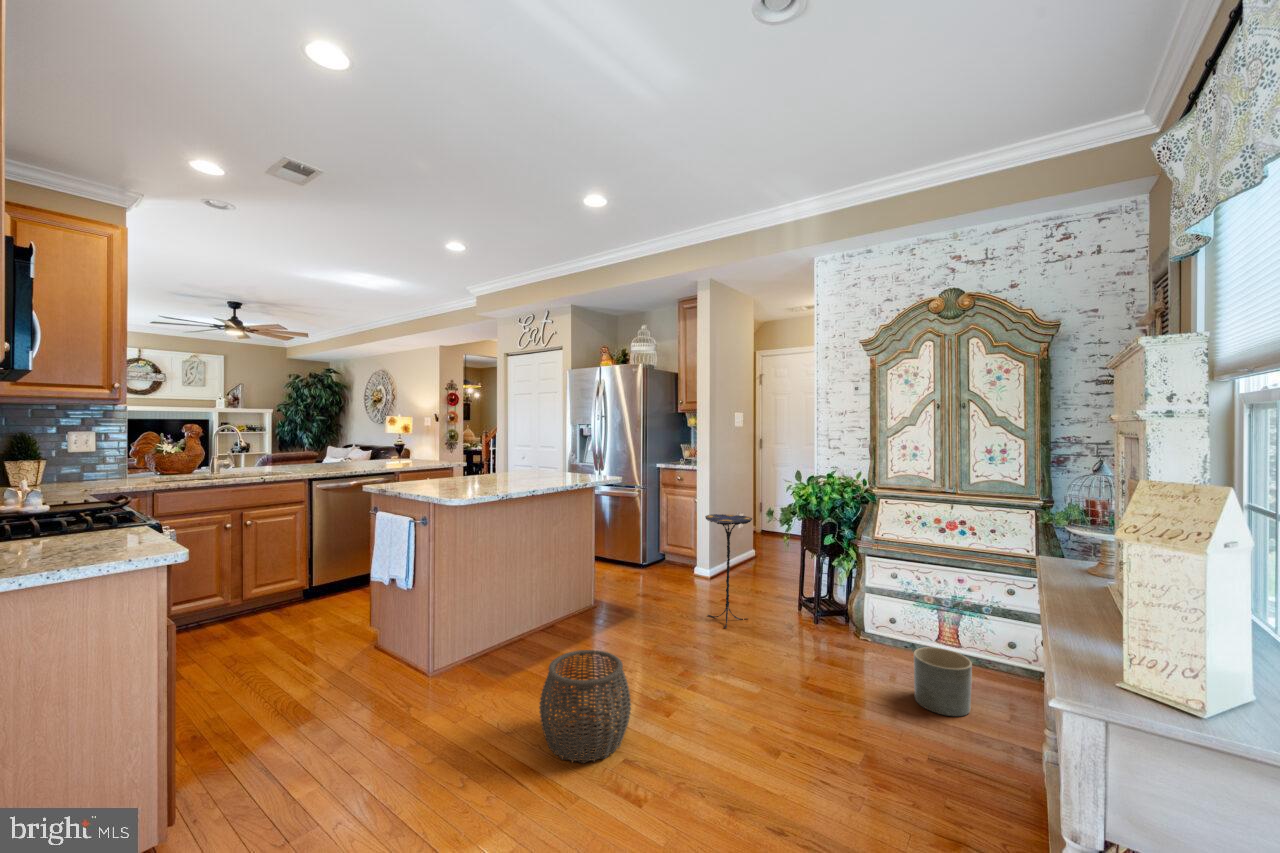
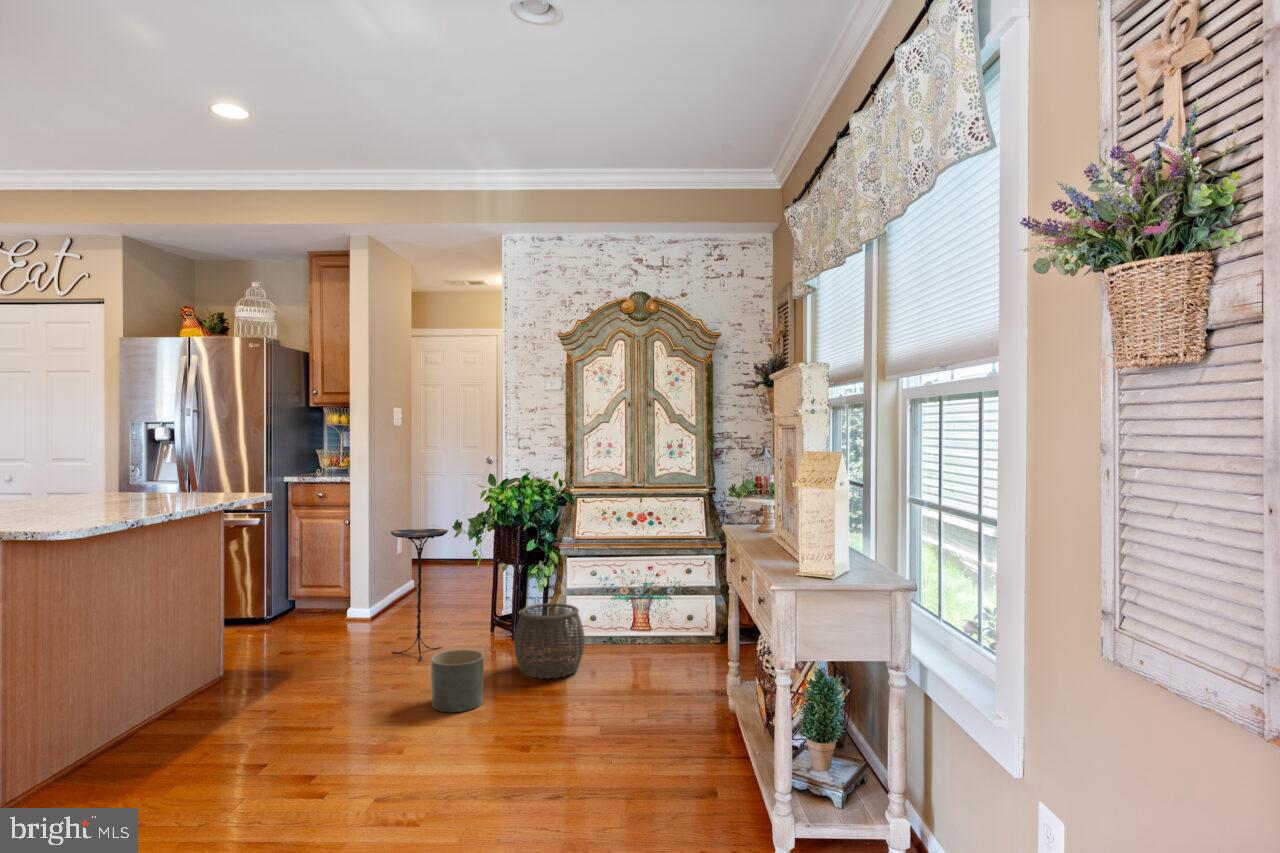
planter: present [914,647,972,716] -> present [431,649,484,712]
woven basket: present [539,650,631,763] -> present [514,603,585,679]

